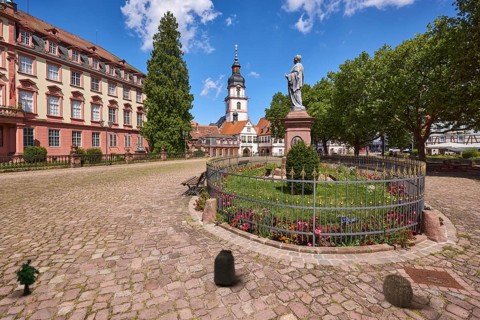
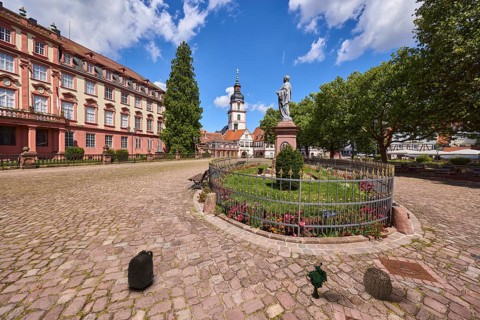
backpack: present [214,249,235,285] -> present [128,250,154,289]
decorative plant: present [16,260,40,296] -> present [307,262,327,299]

